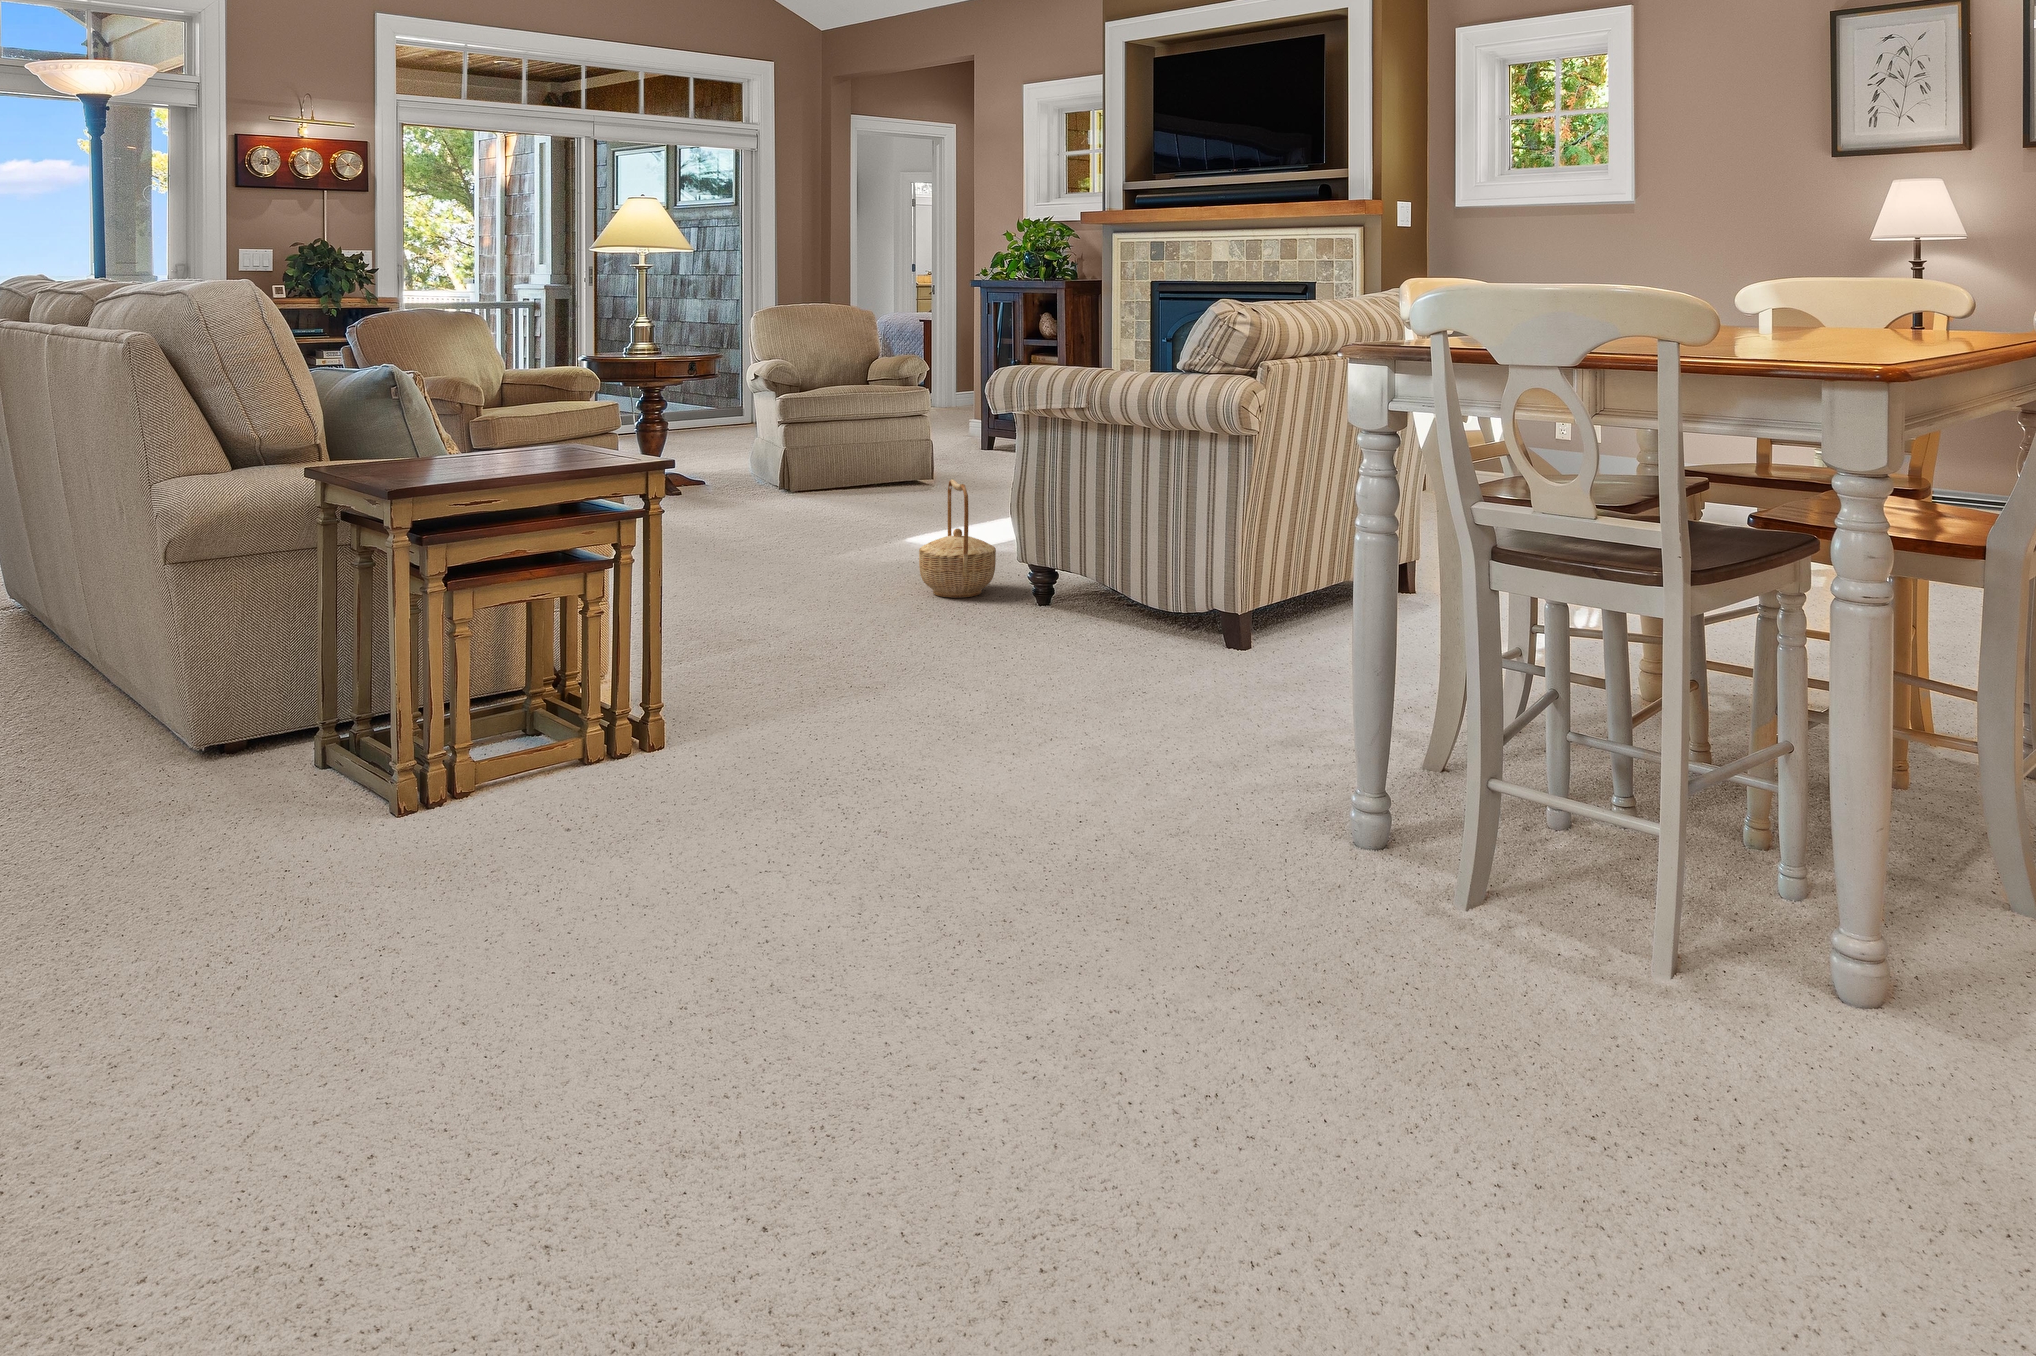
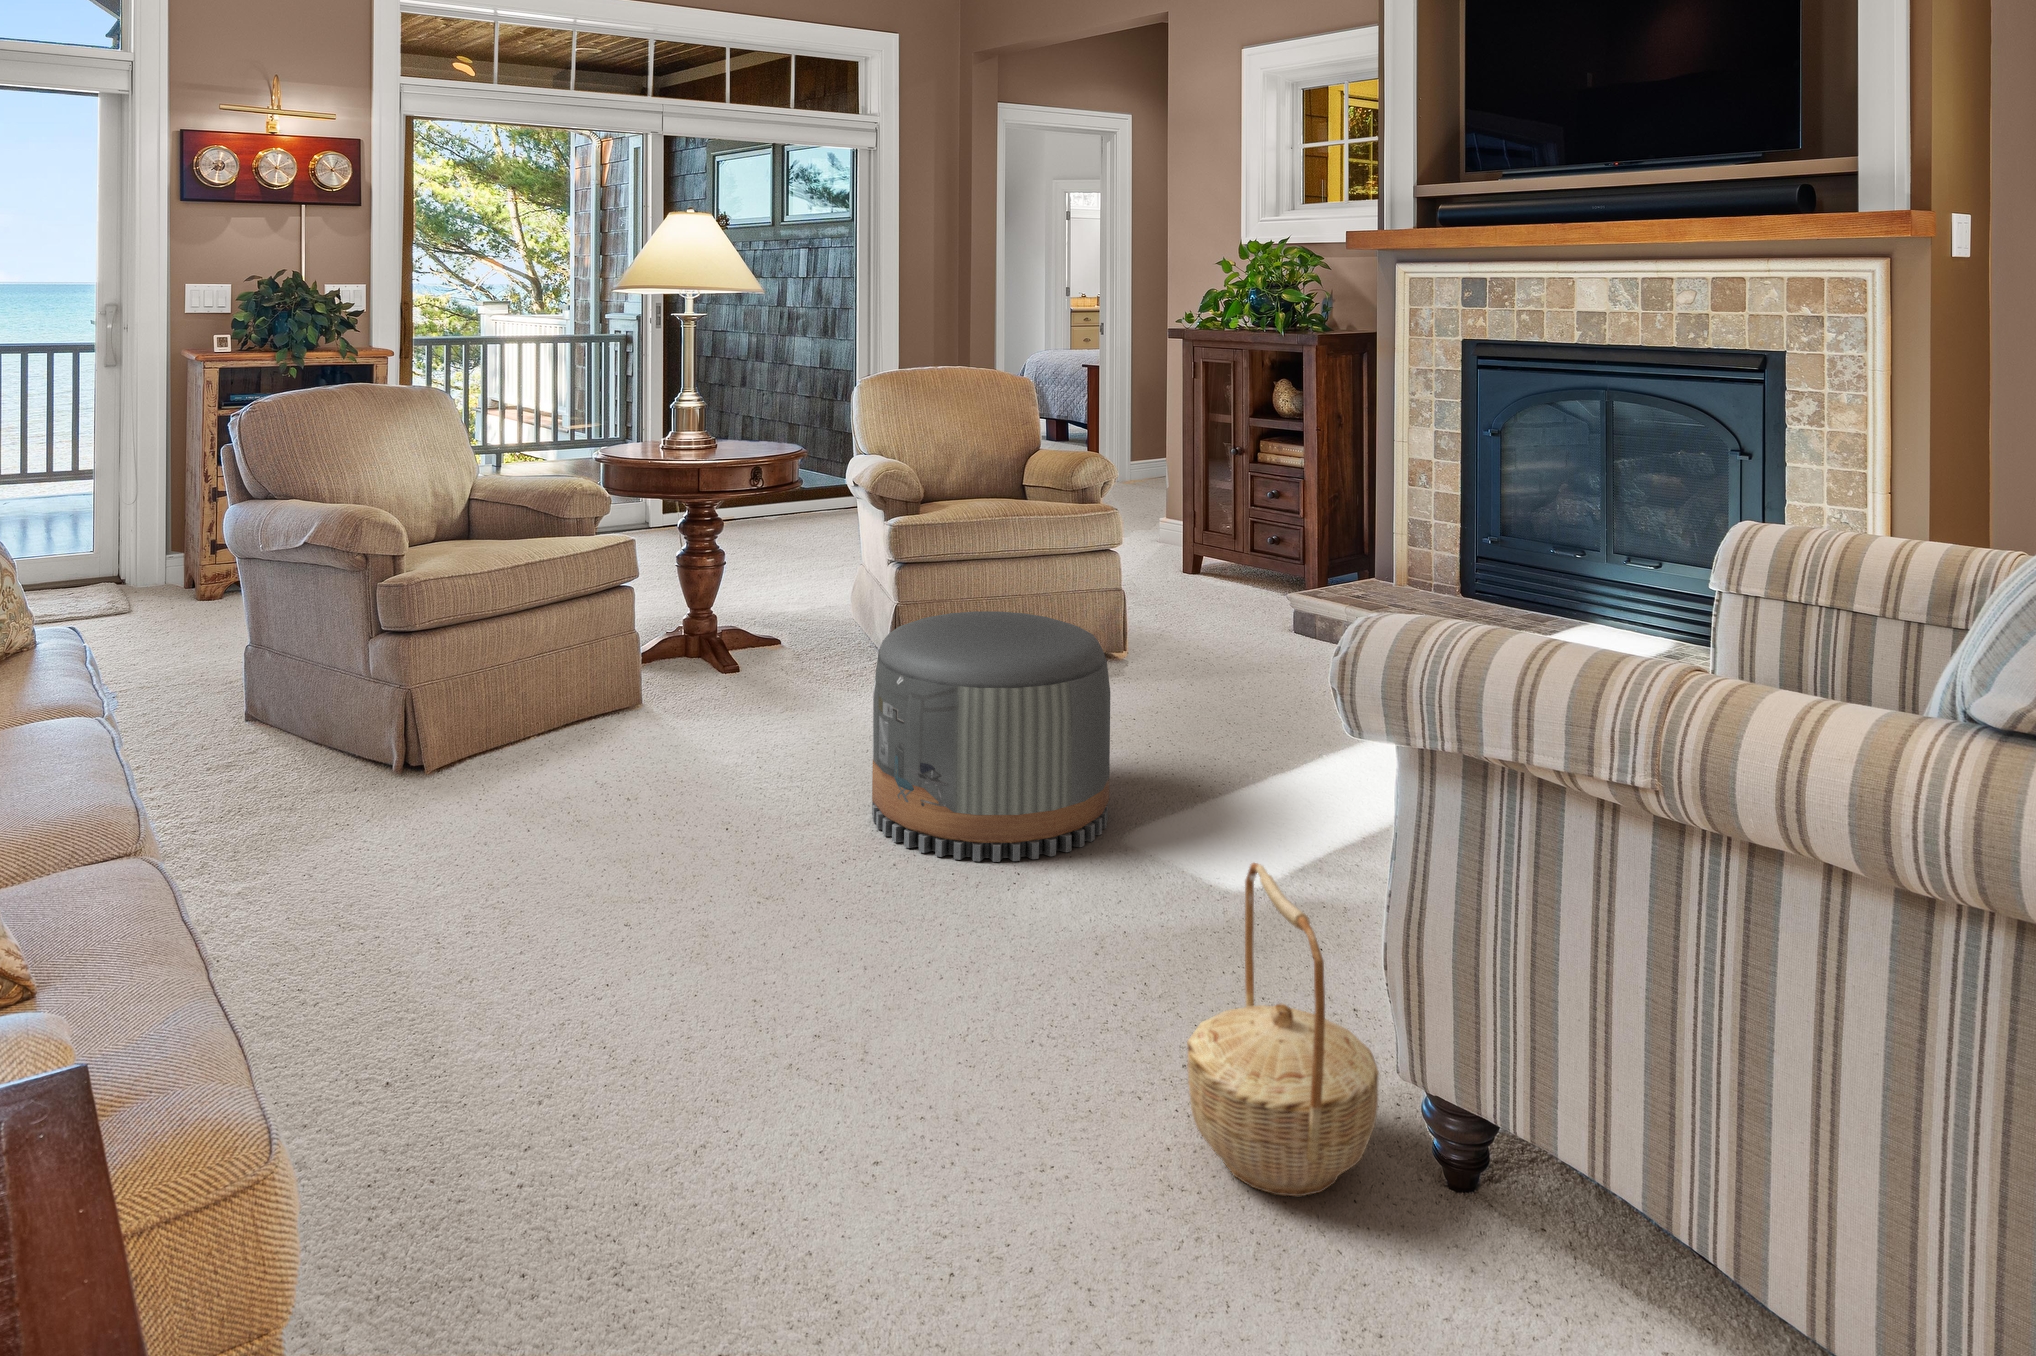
pouf: none [773,423,904,541] -> present [872,611,1110,862]

